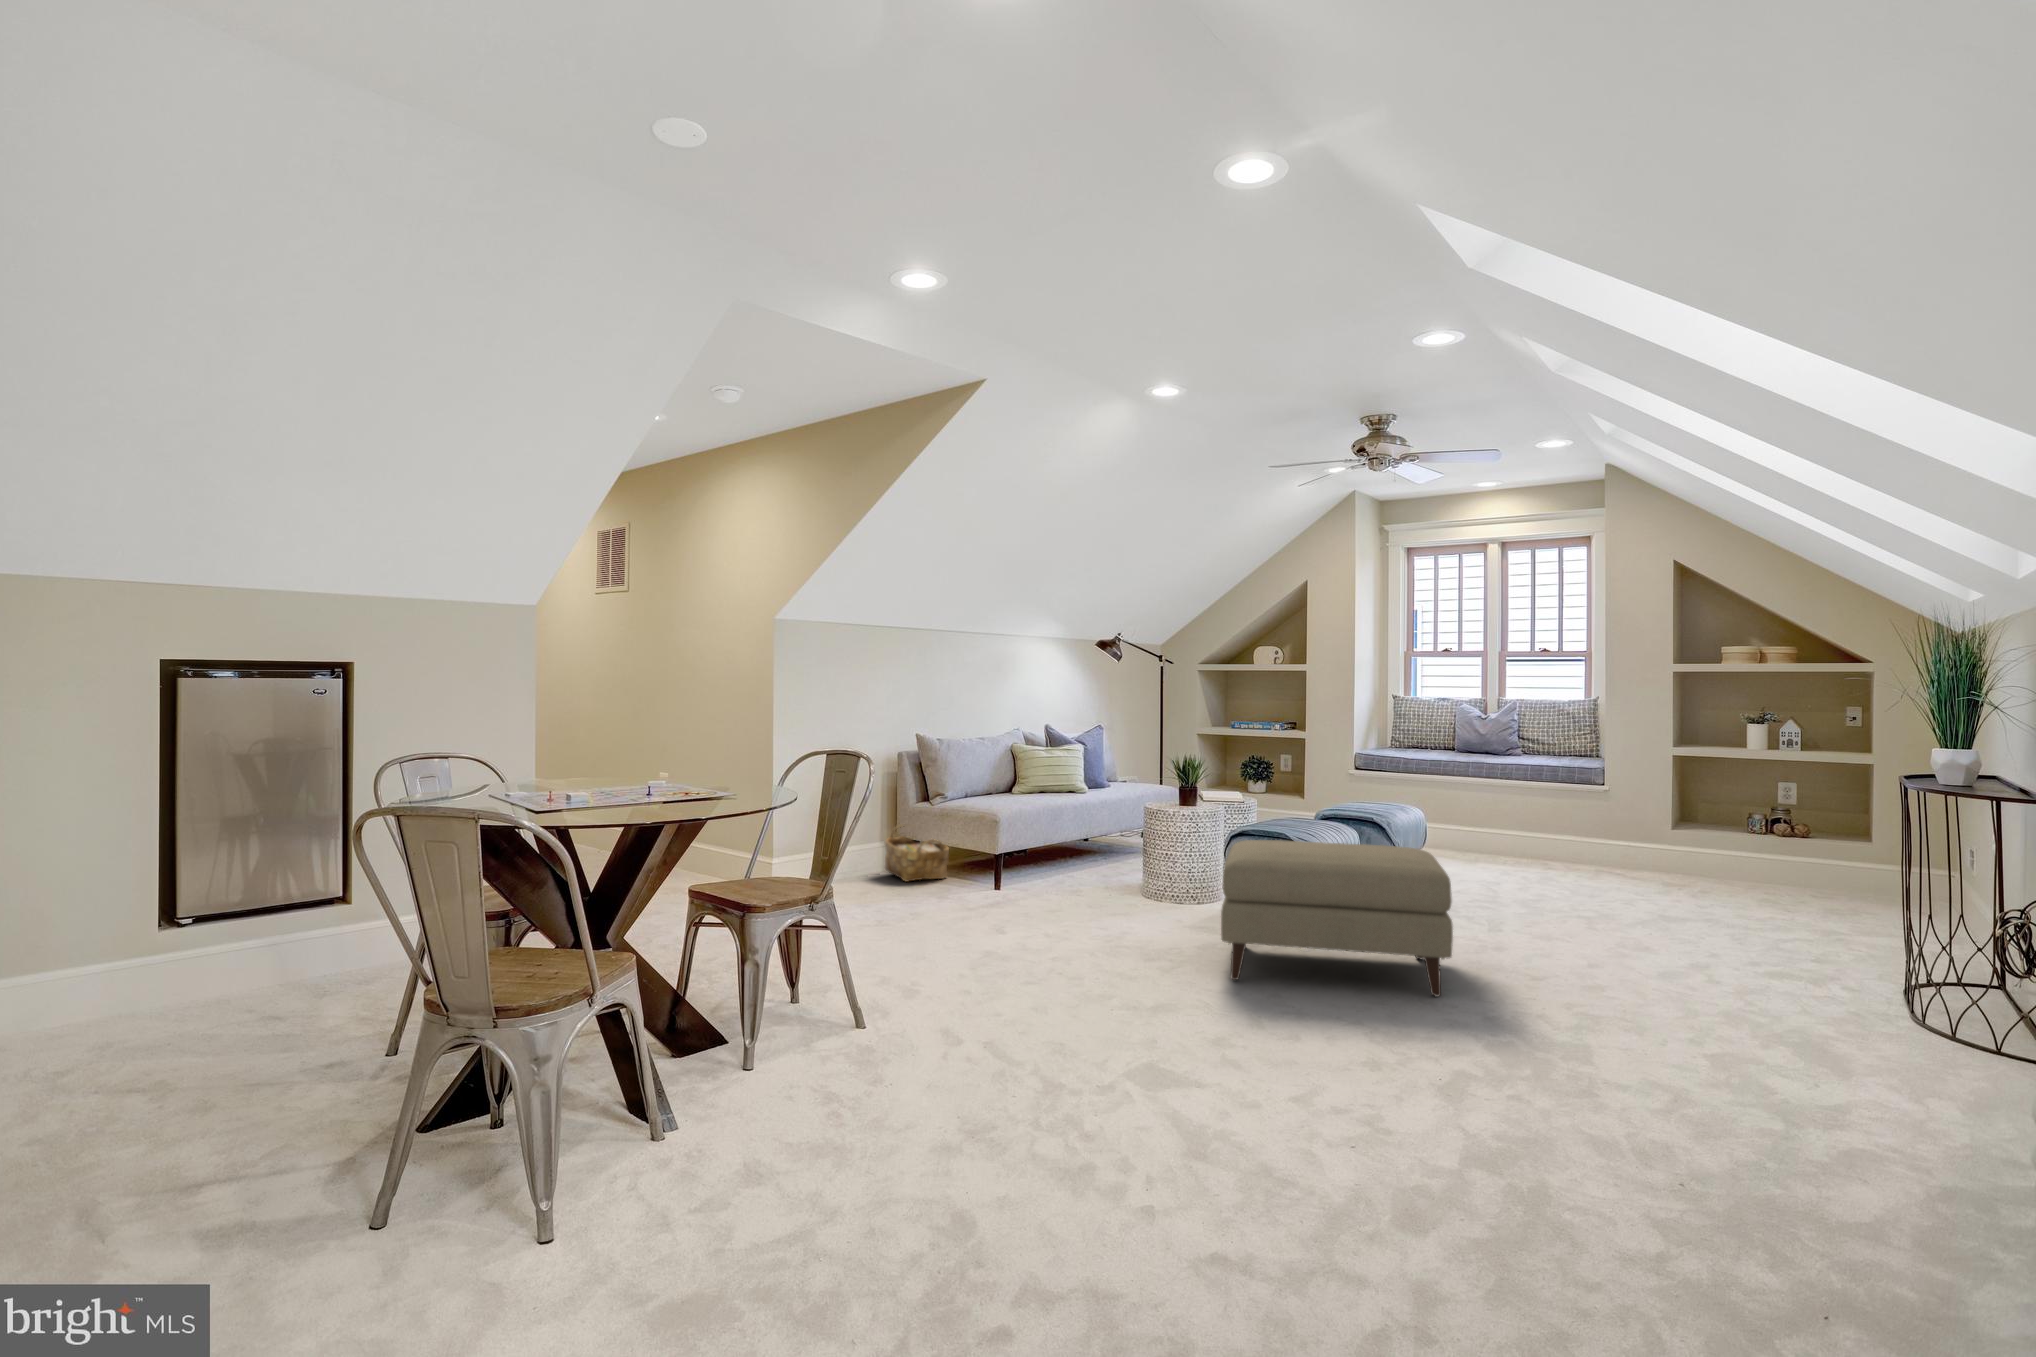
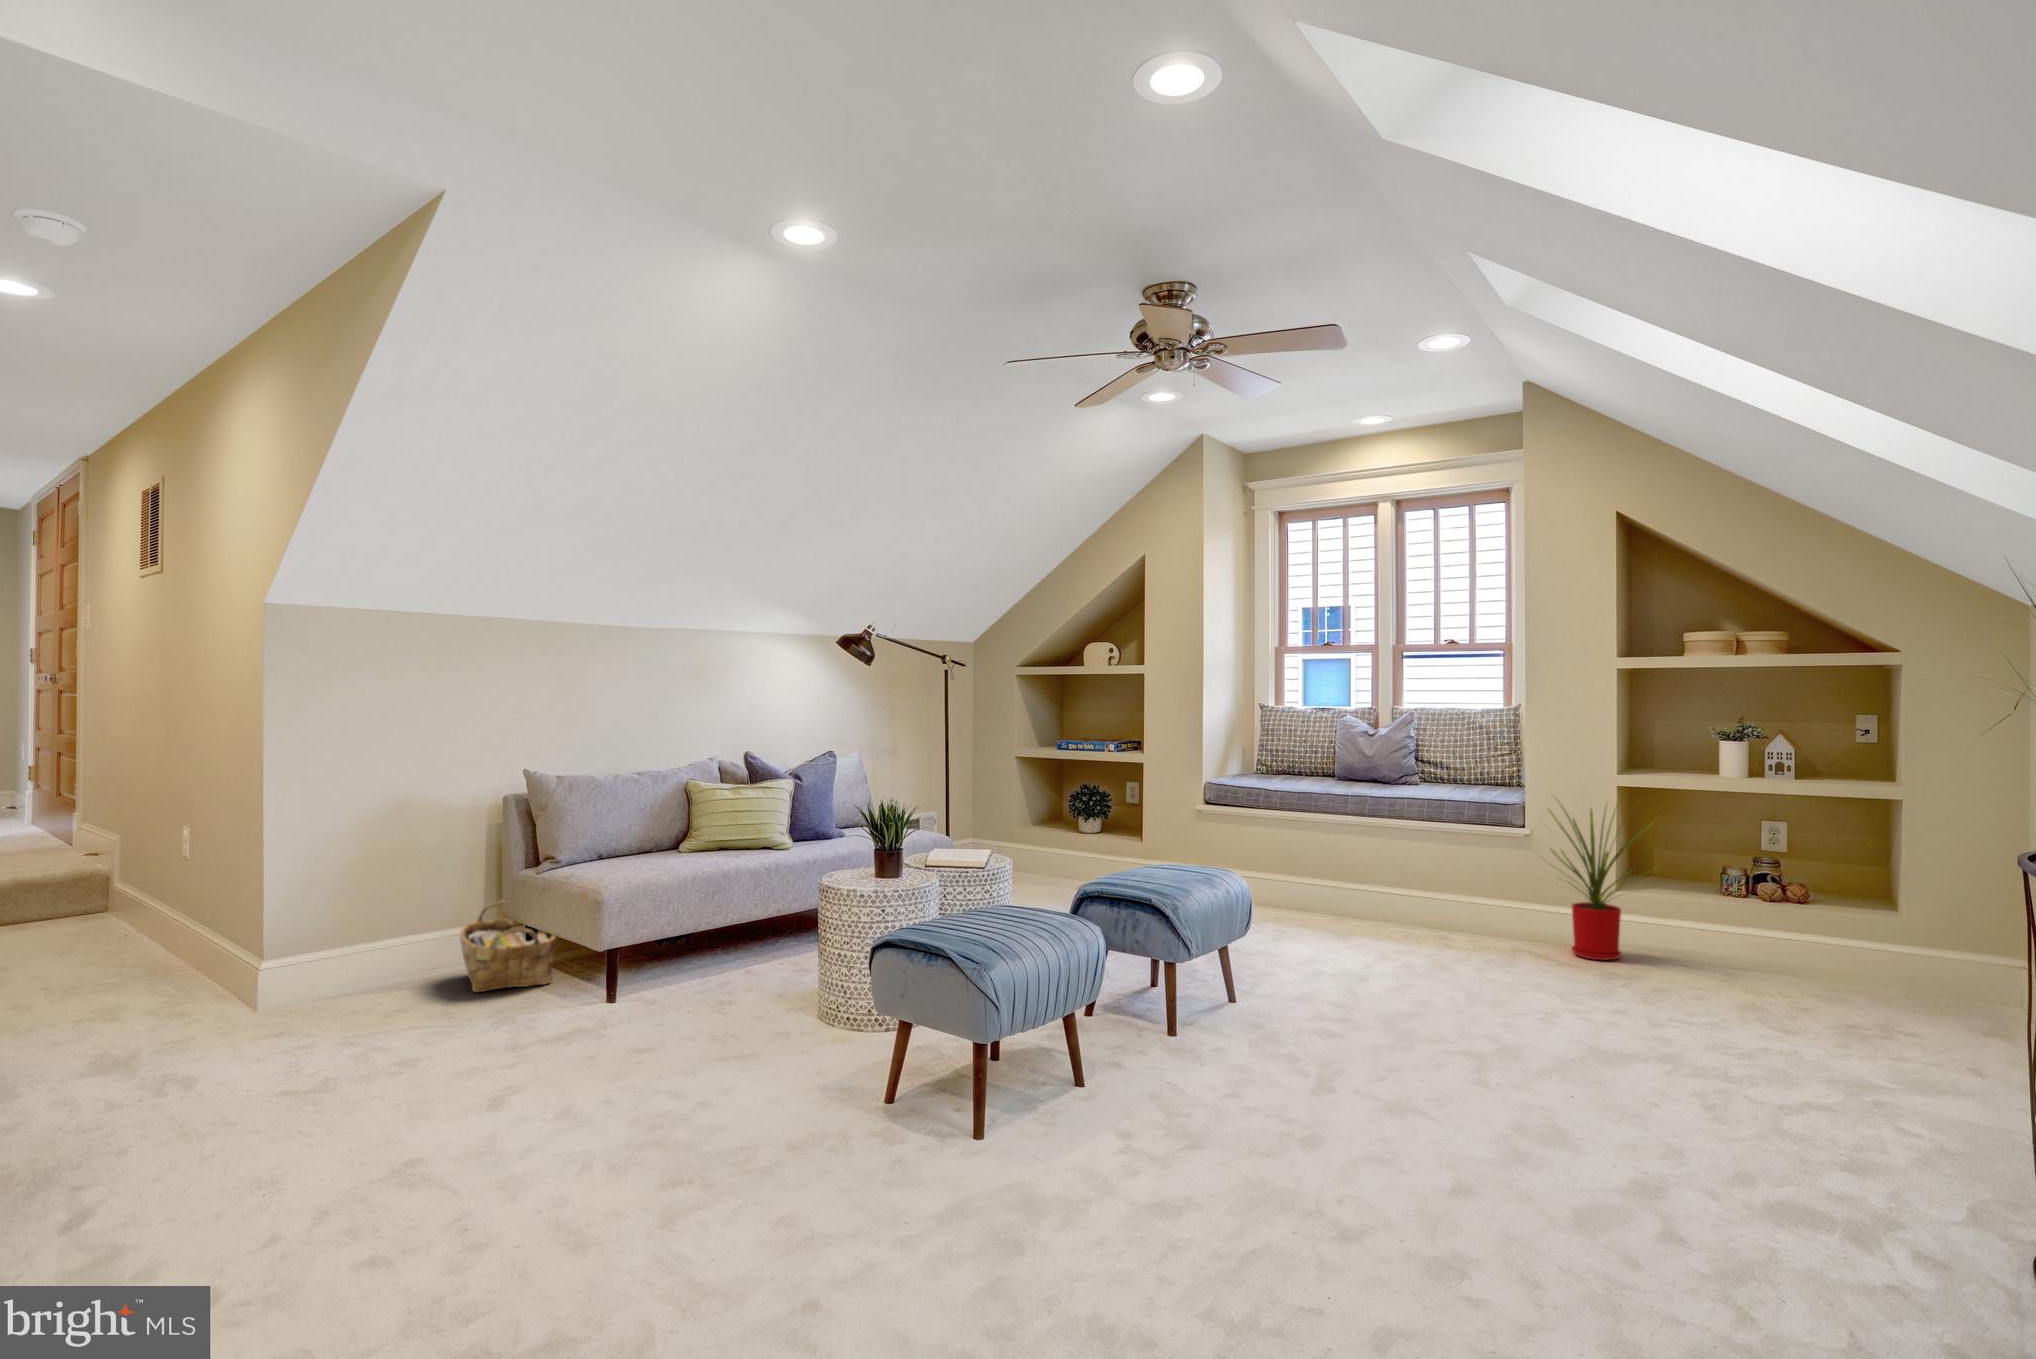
house plant: none [1610,760,1709,876] -> present [1547,806,1643,960]
ottoman: present [1221,840,1453,997] -> none [747,960,1183,1298]

